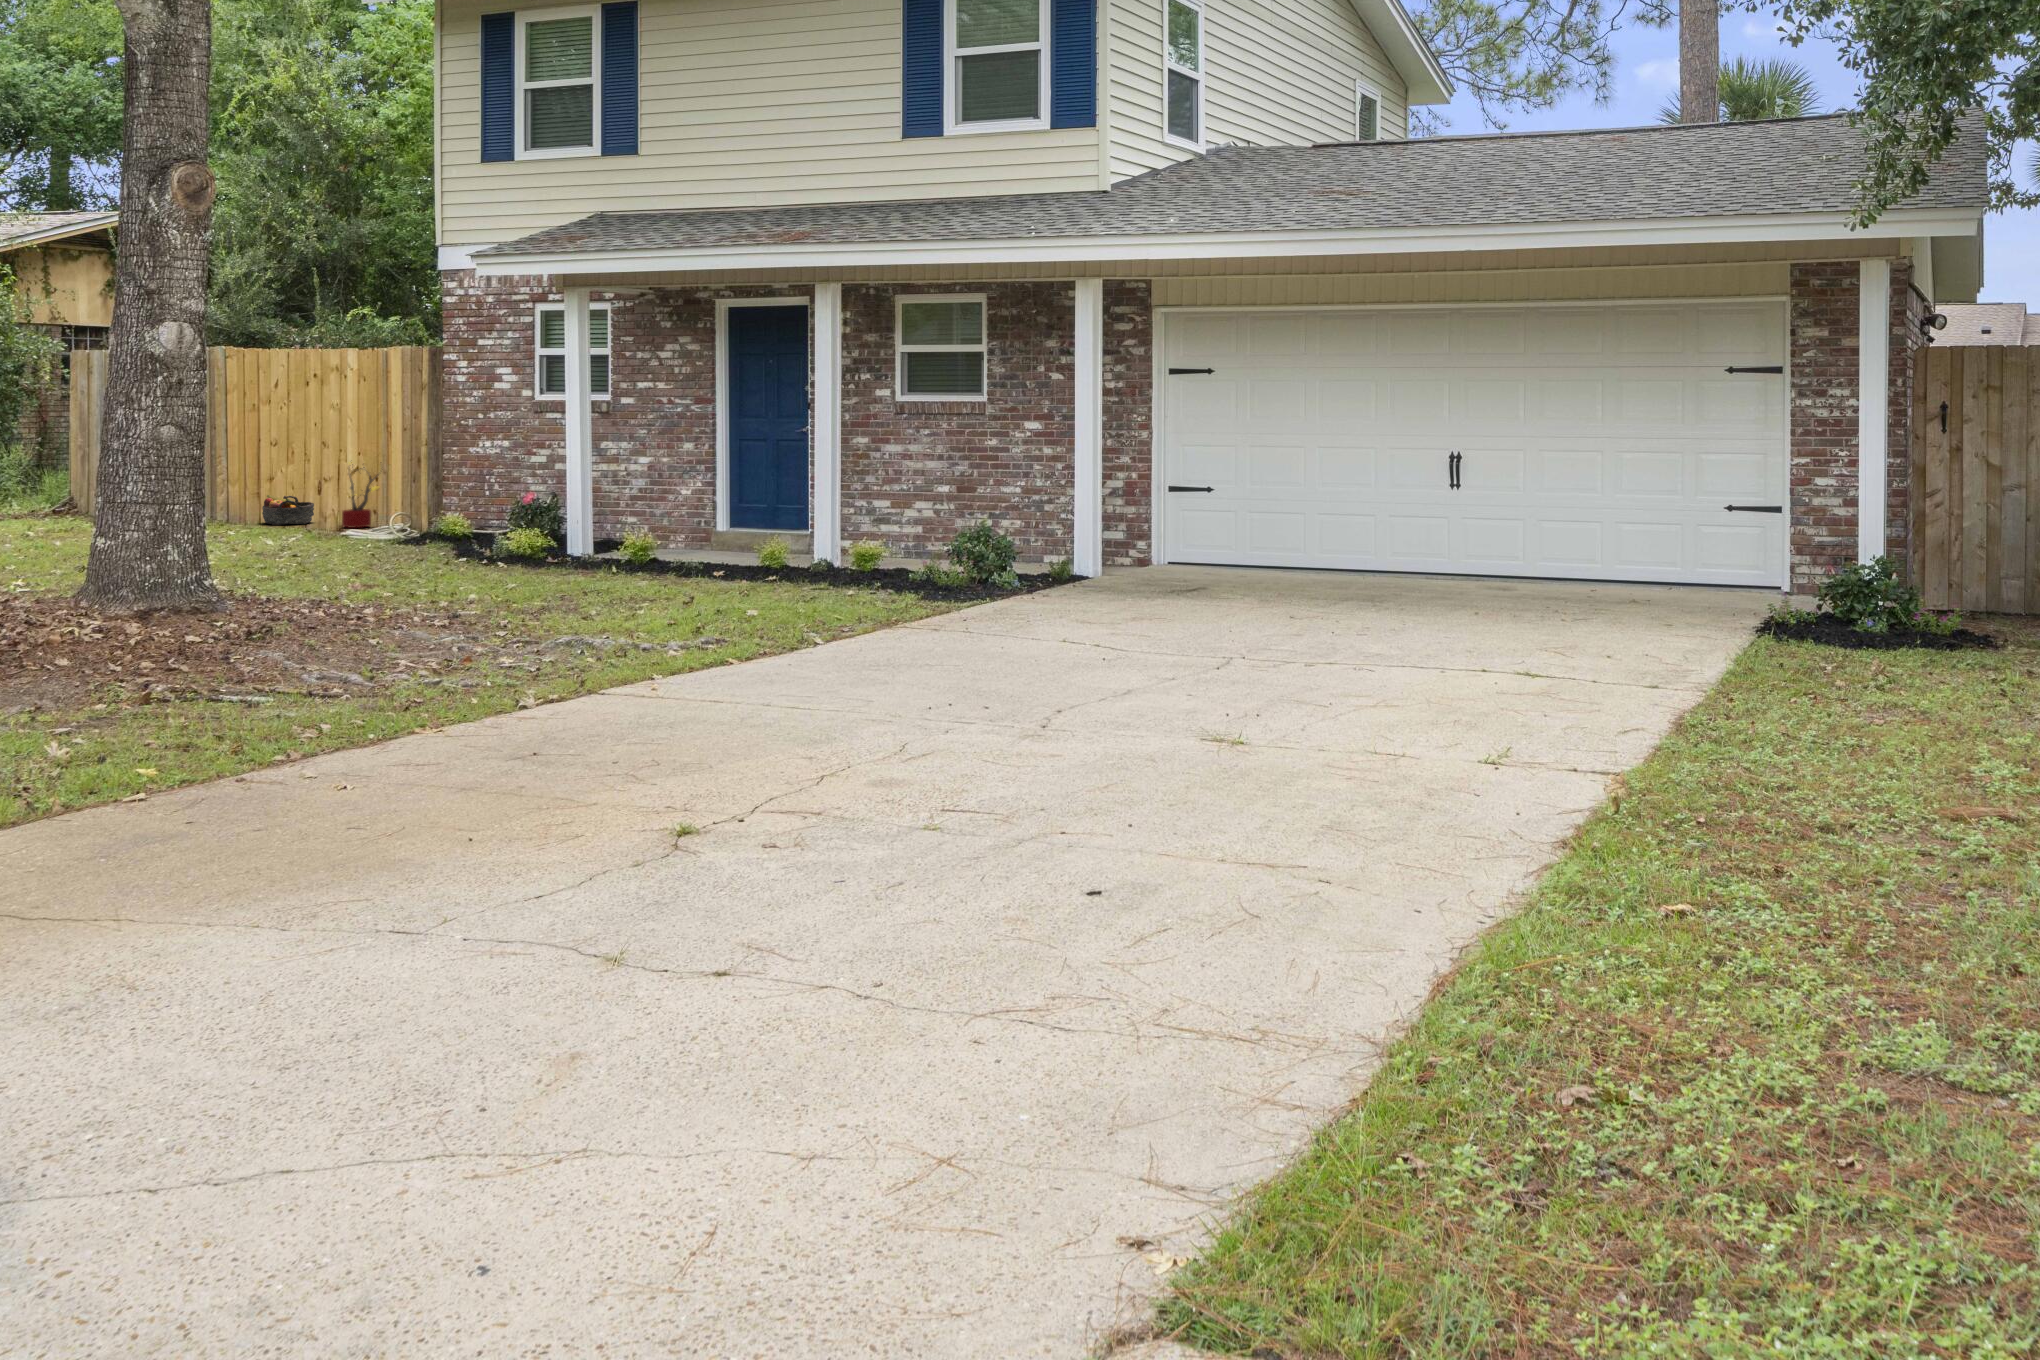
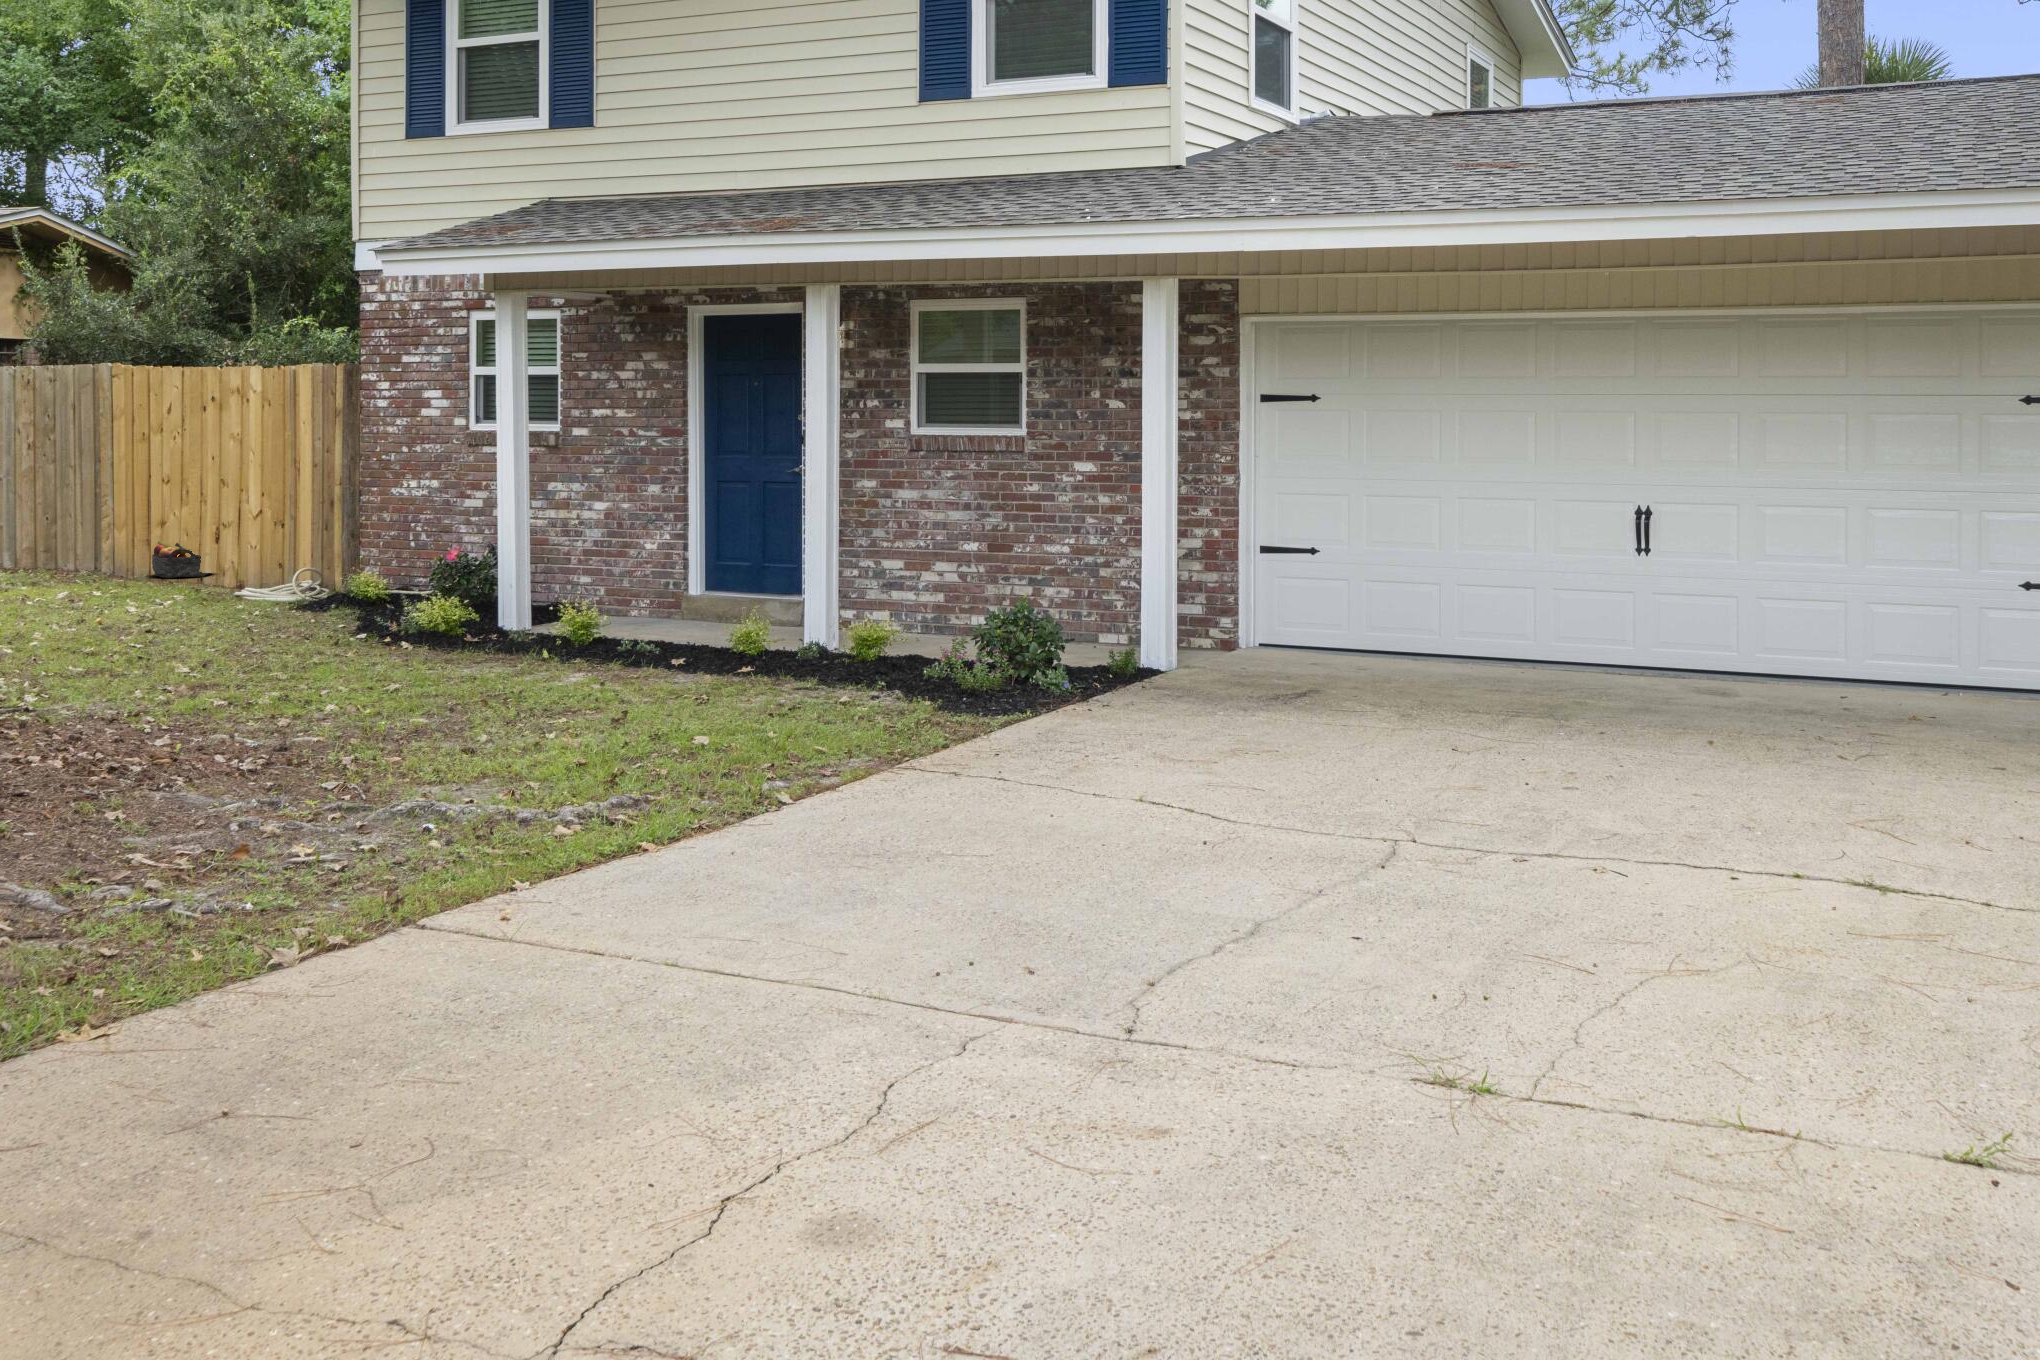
decorative plant: present [342,462,379,528] -> none [242,500,291,582]

